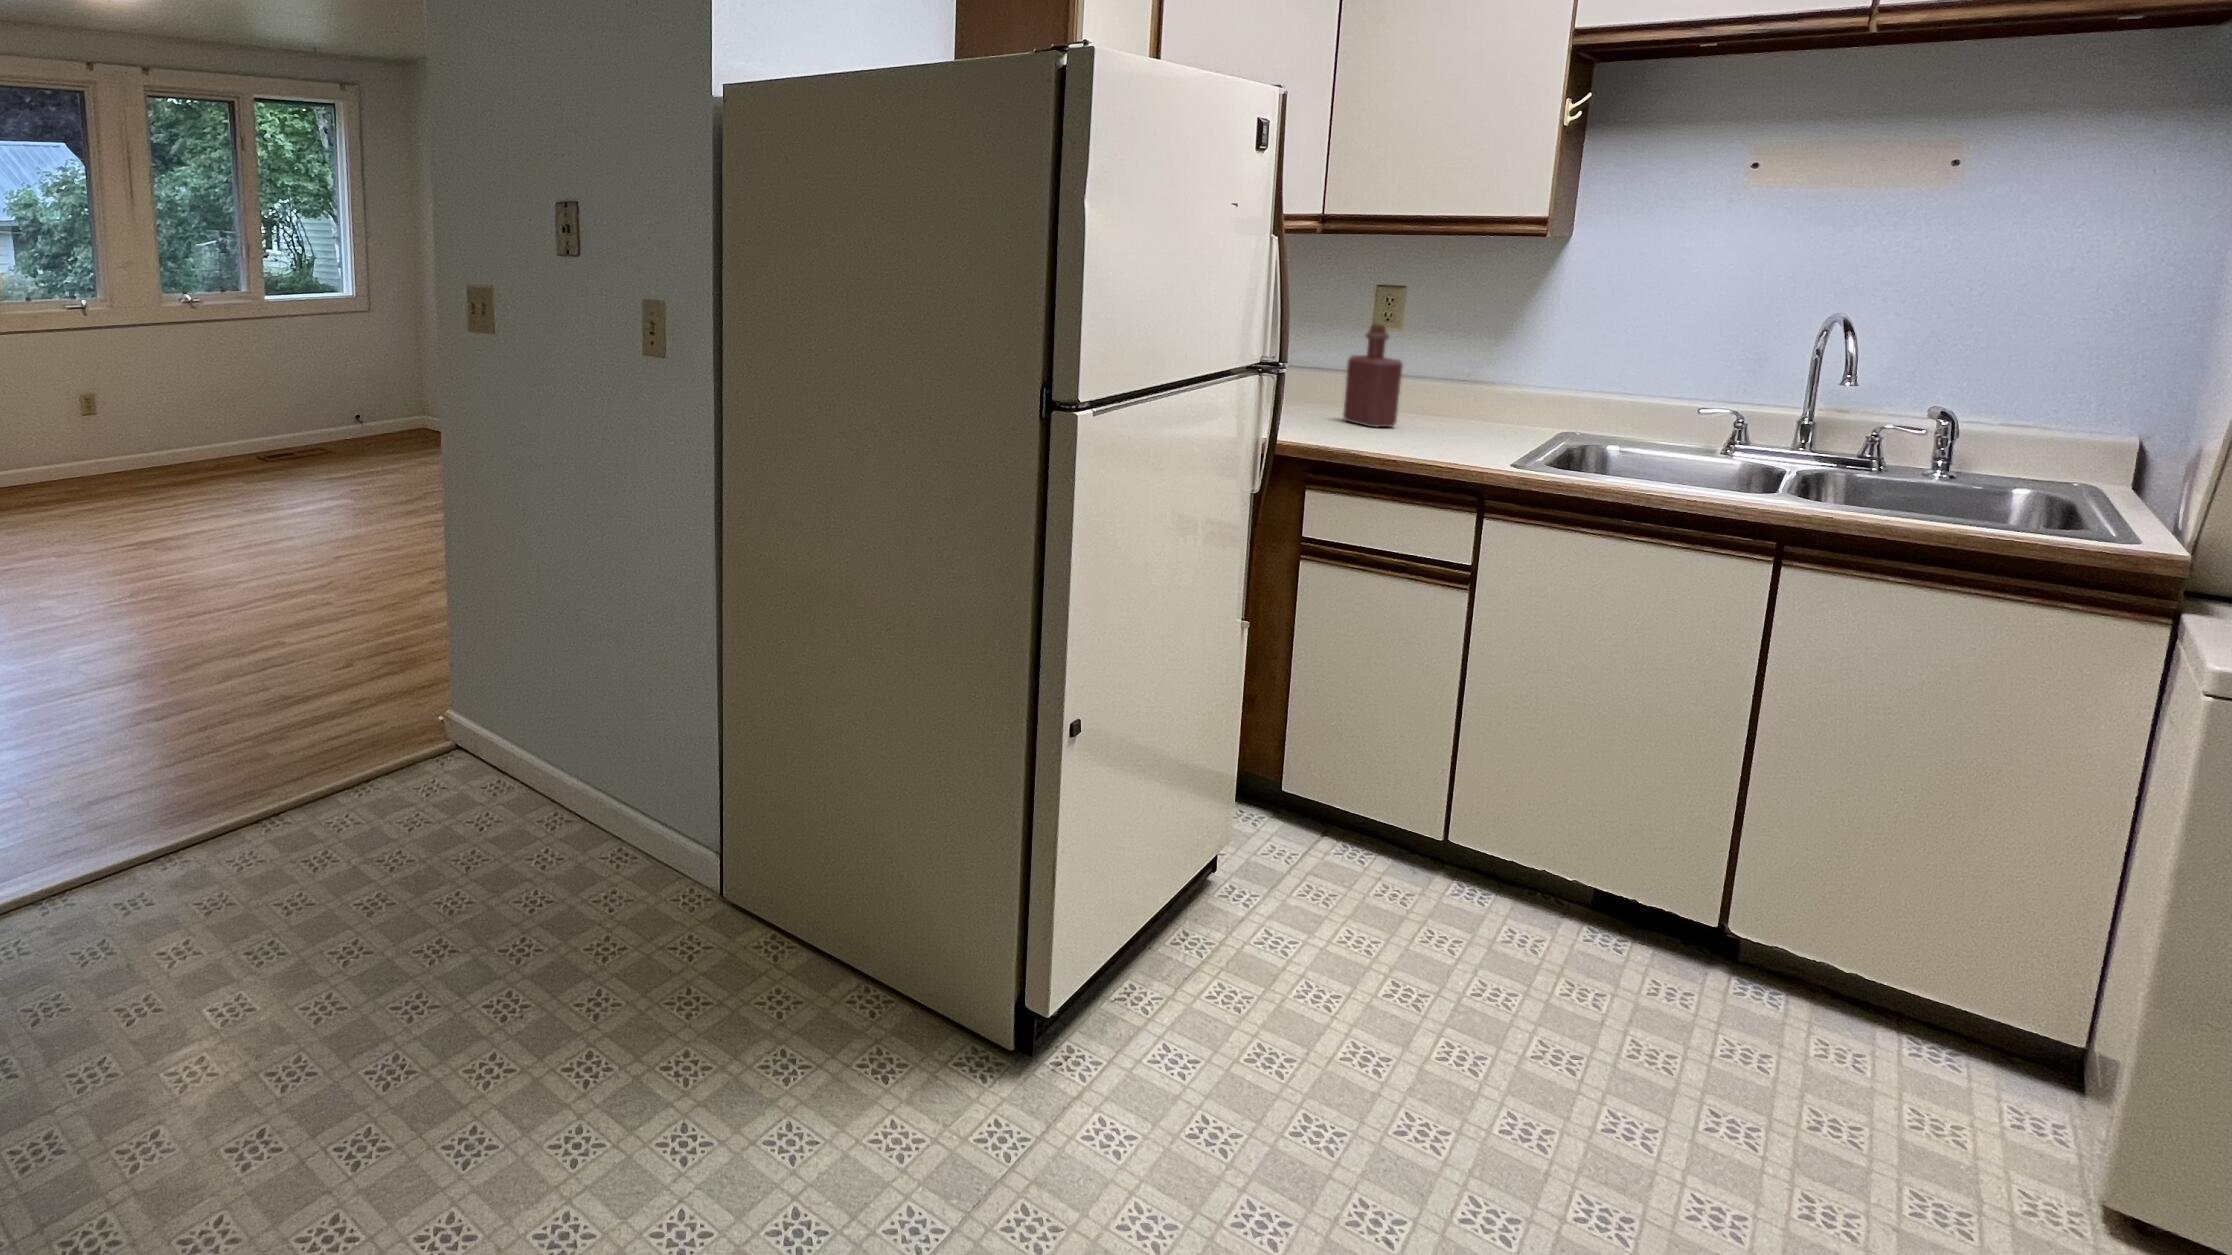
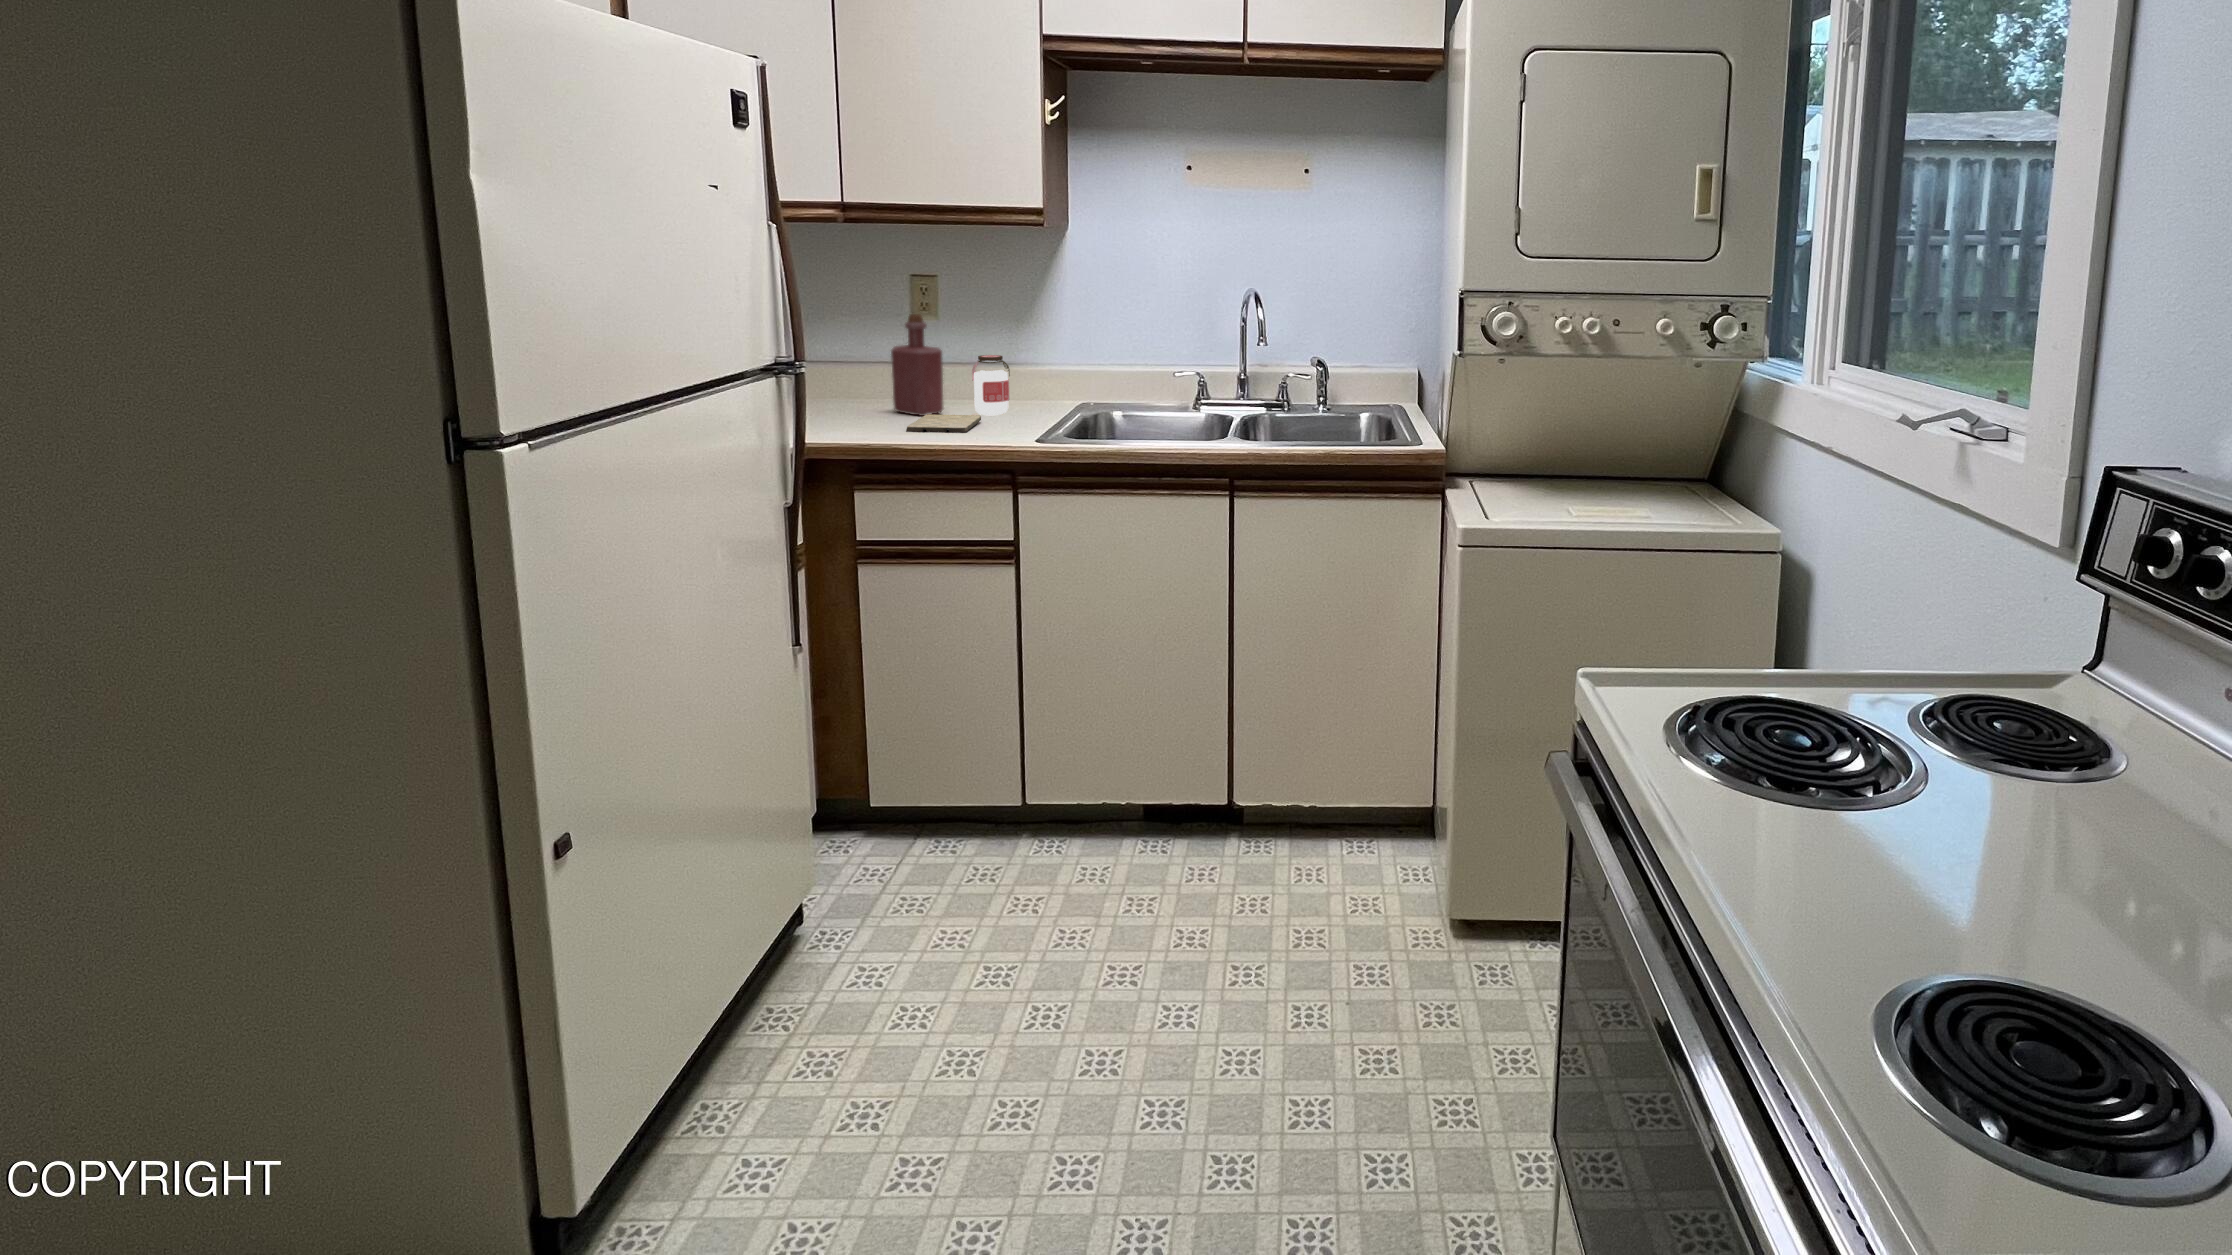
jar: none [1431,371,1479,436] -> present [972,355,1010,415]
cutting board: none [1359,426,1440,448] -> present [906,414,981,433]

